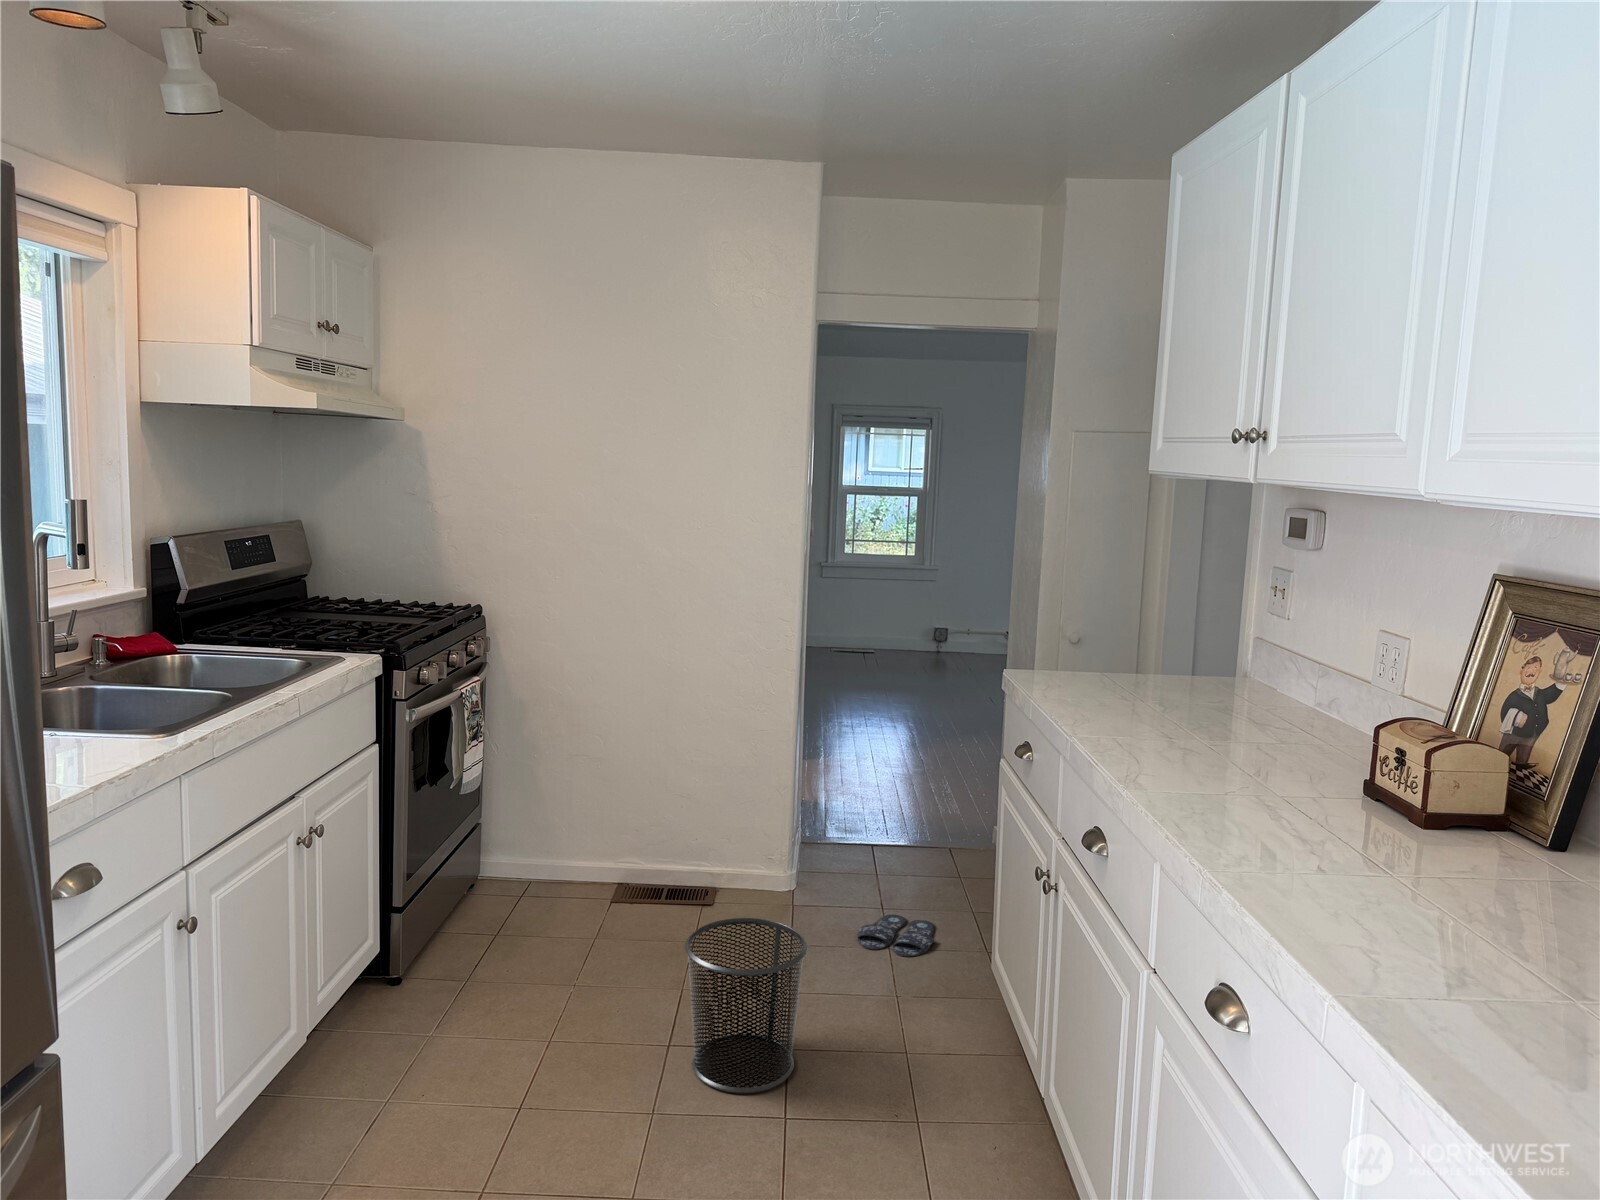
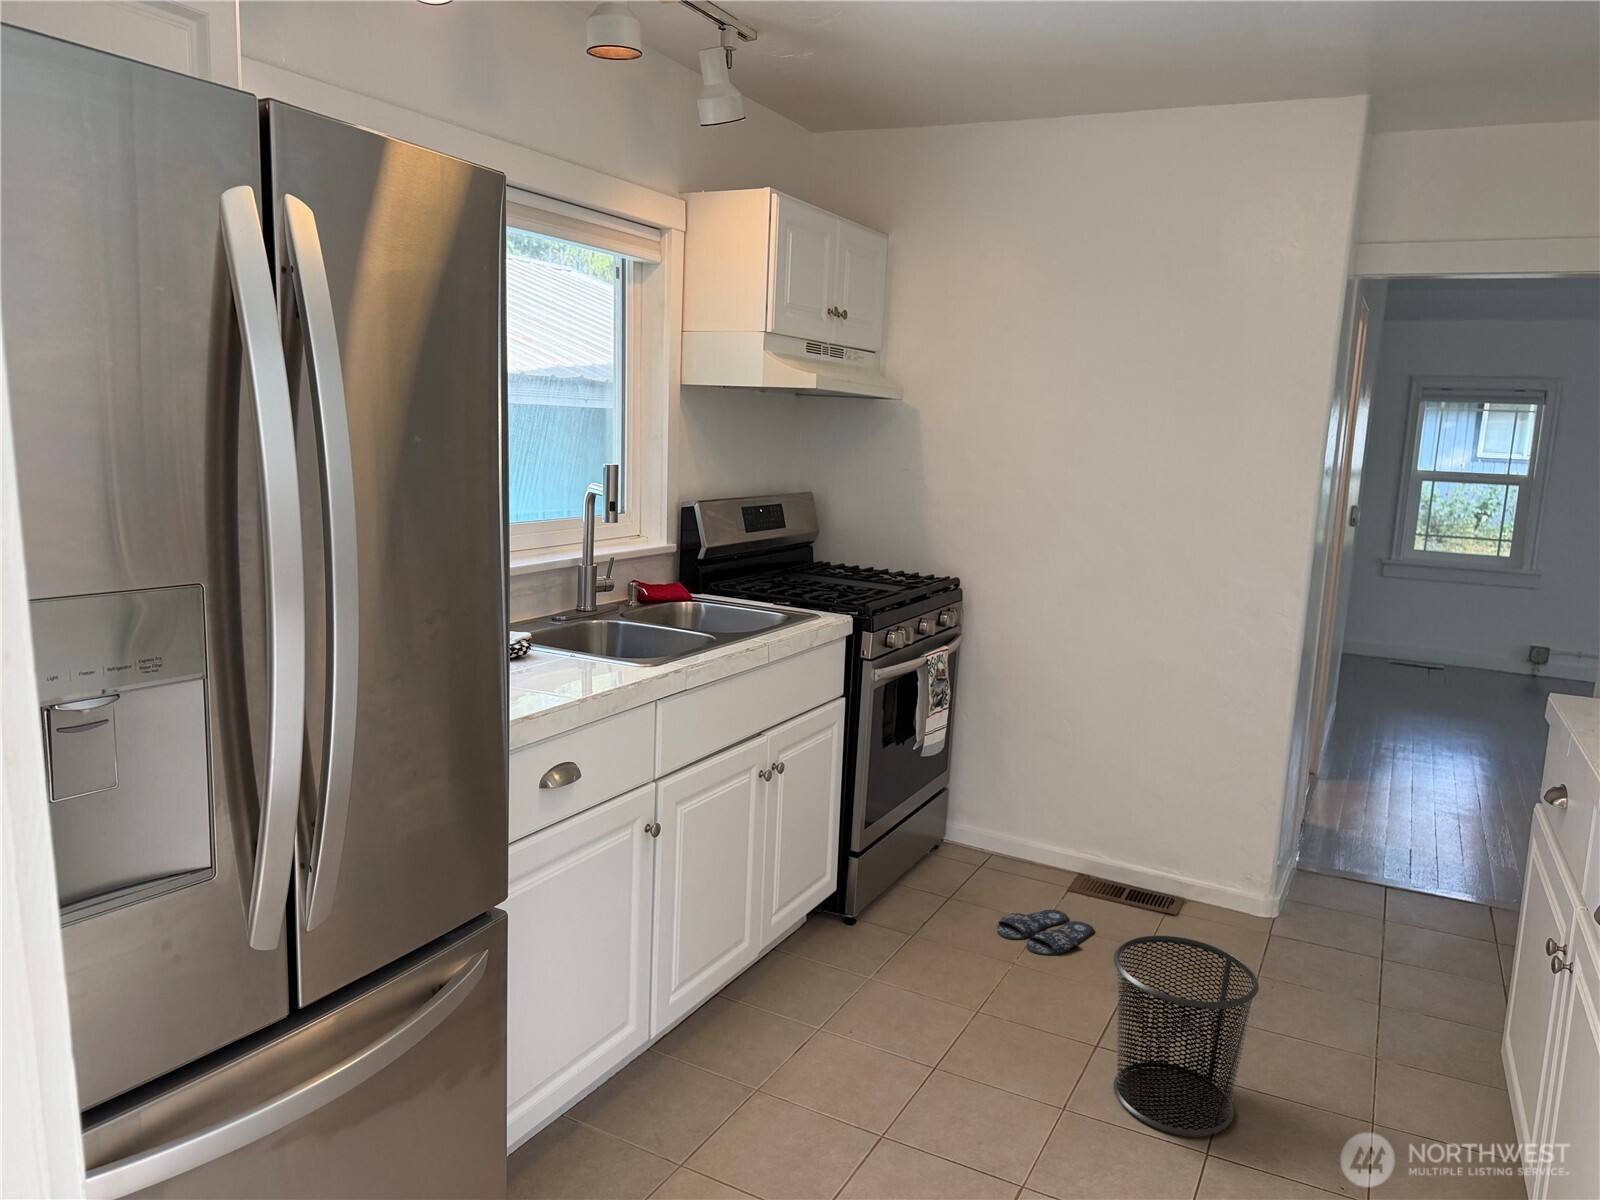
slippers: present [858,915,935,957] -> present [997,910,1094,955]

